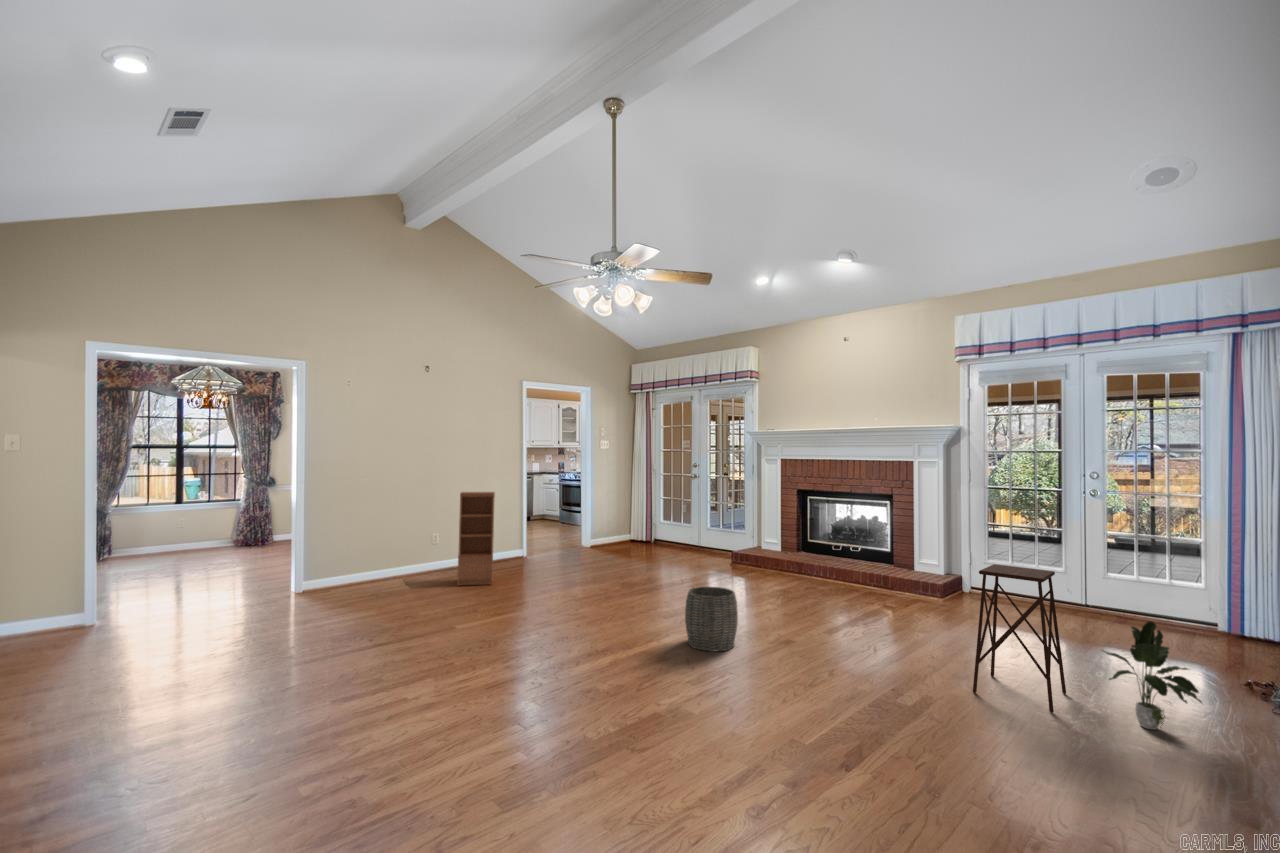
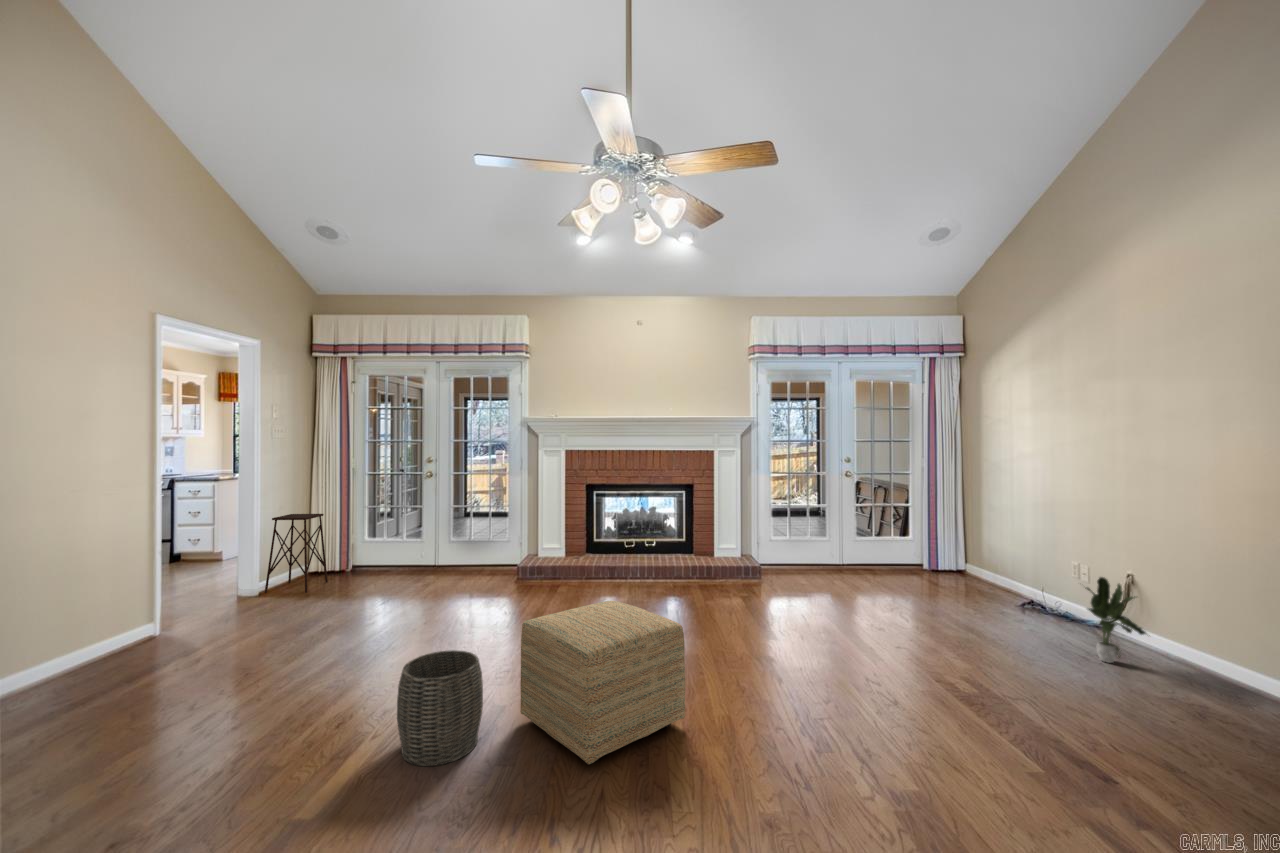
bookcase: present [457,492,495,586] -> none [82,535,207,777]
ottoman: none [578,552,661,630] -> present [520,601,685,764]
side table: present [973,564,1066,713] -> present [265,514,328,593]
woven basket: present [685,587,738,652] -> present [397,650,483,766]

